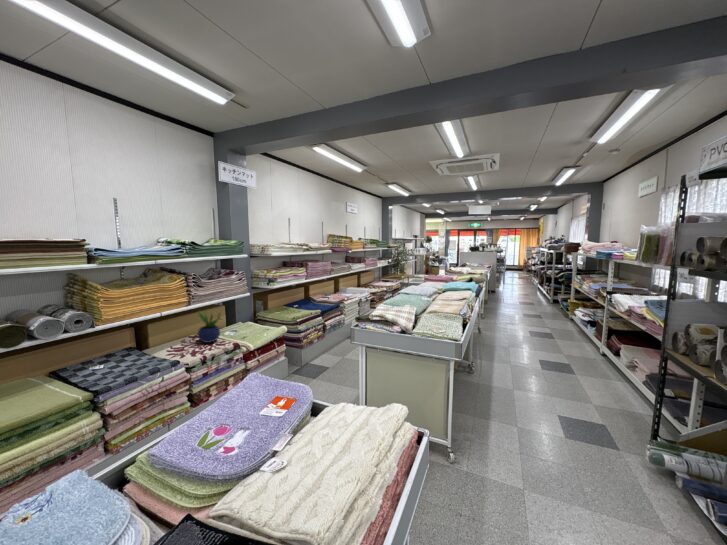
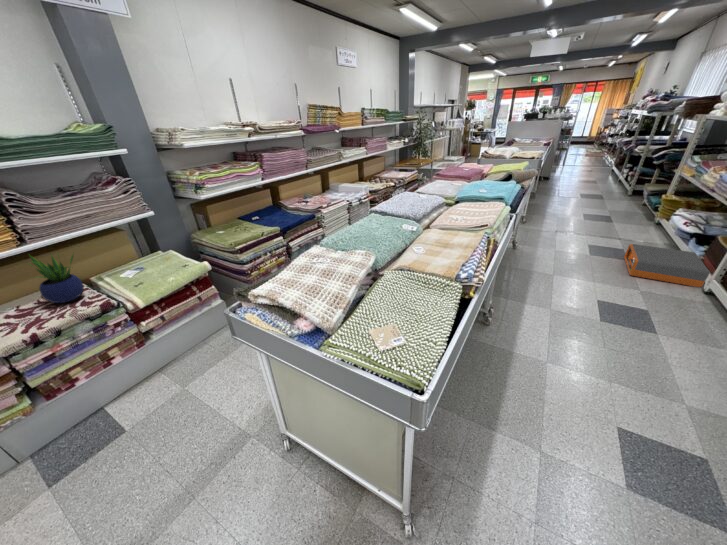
storage box: none [551,328,600,352] -> present [624,244,710,287]

